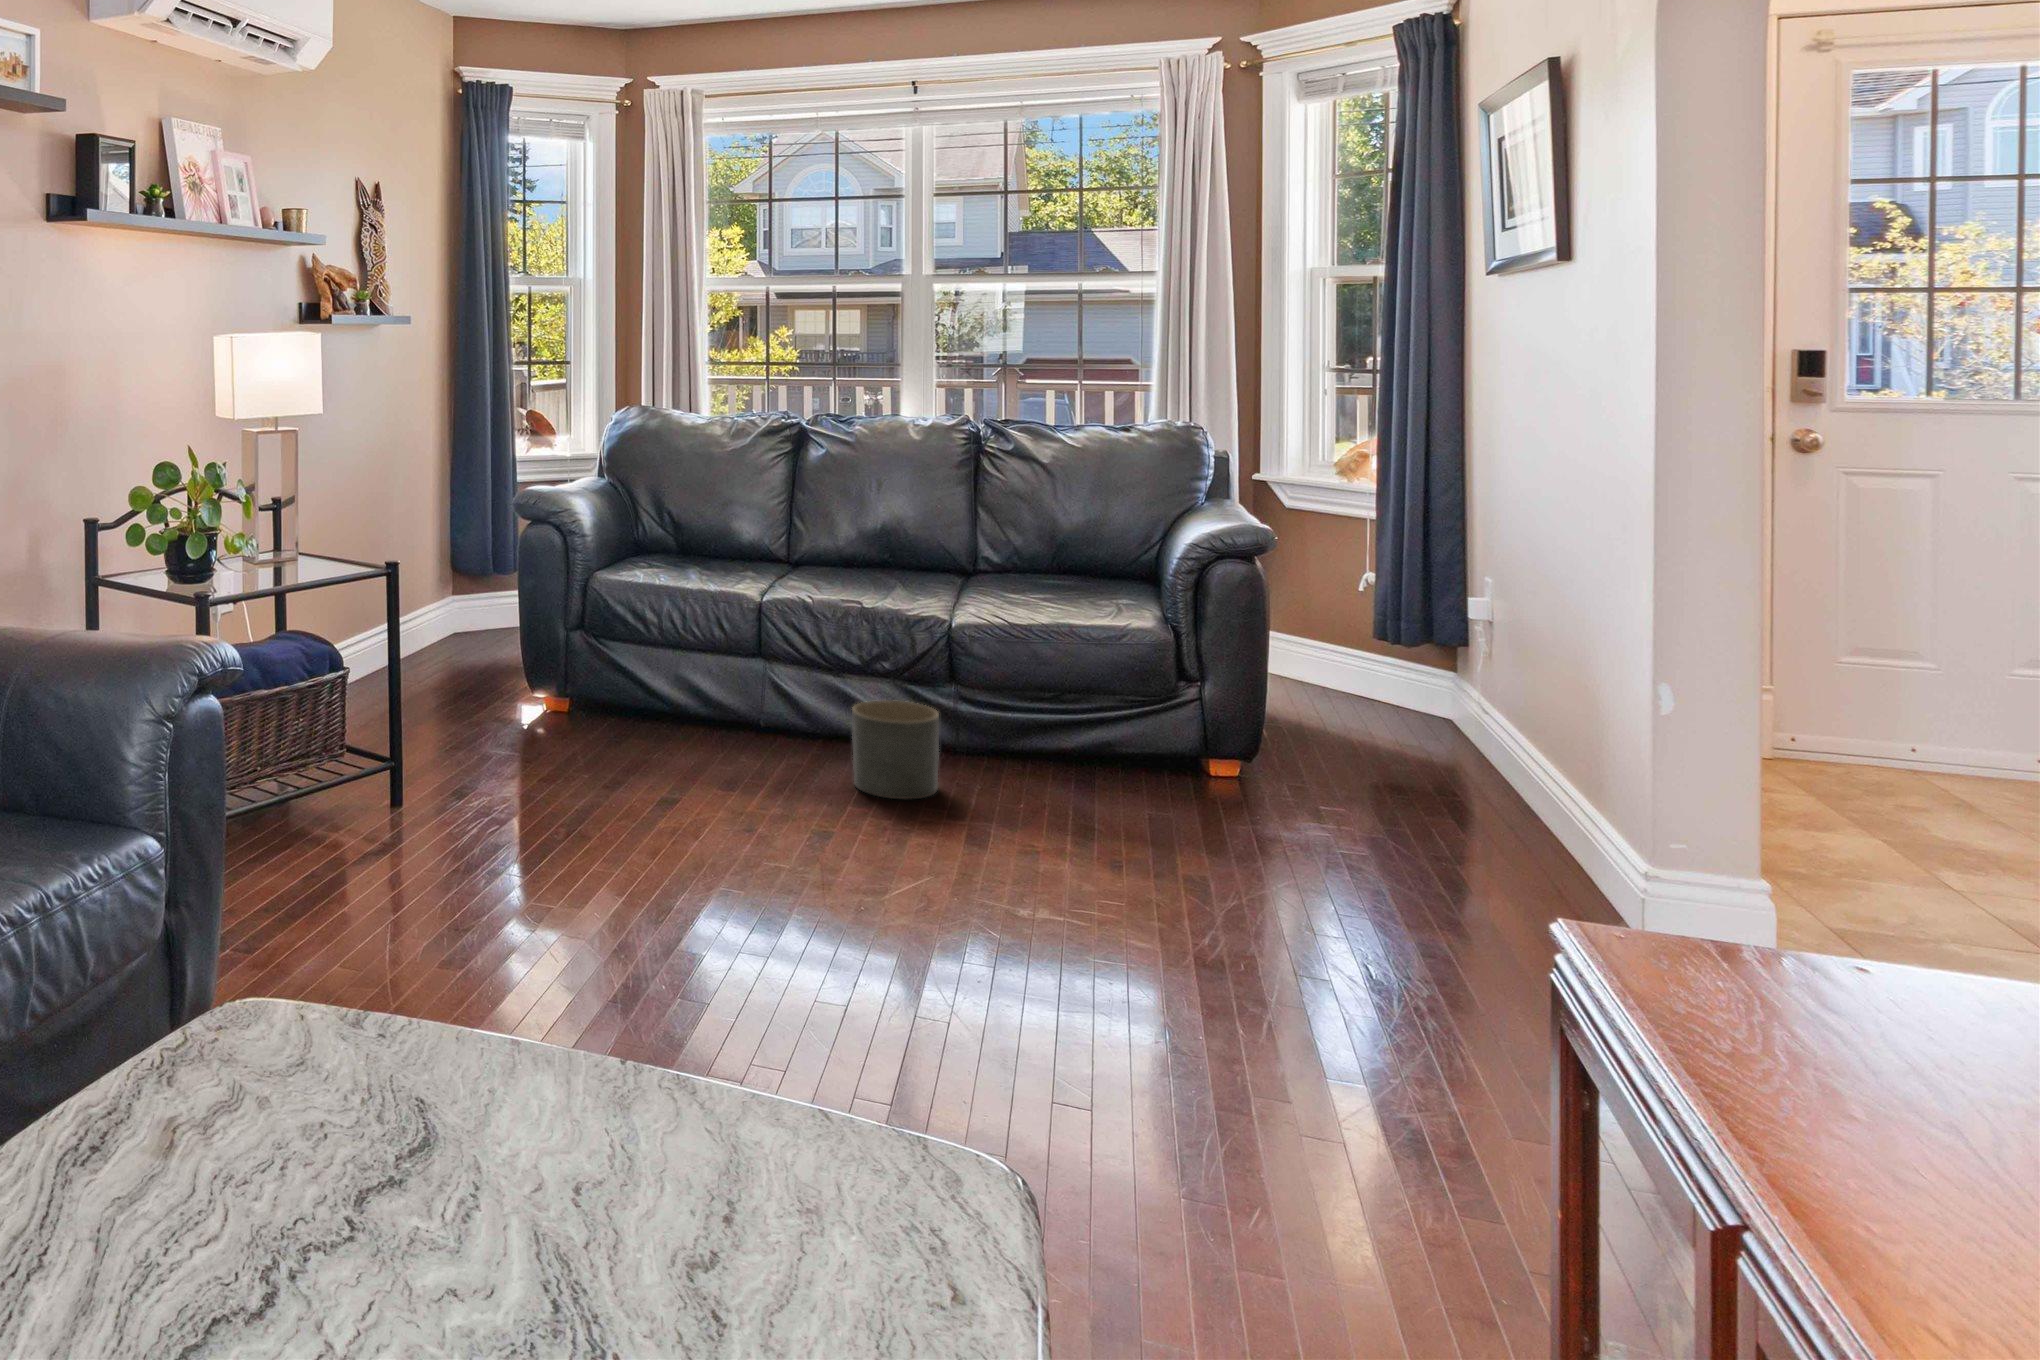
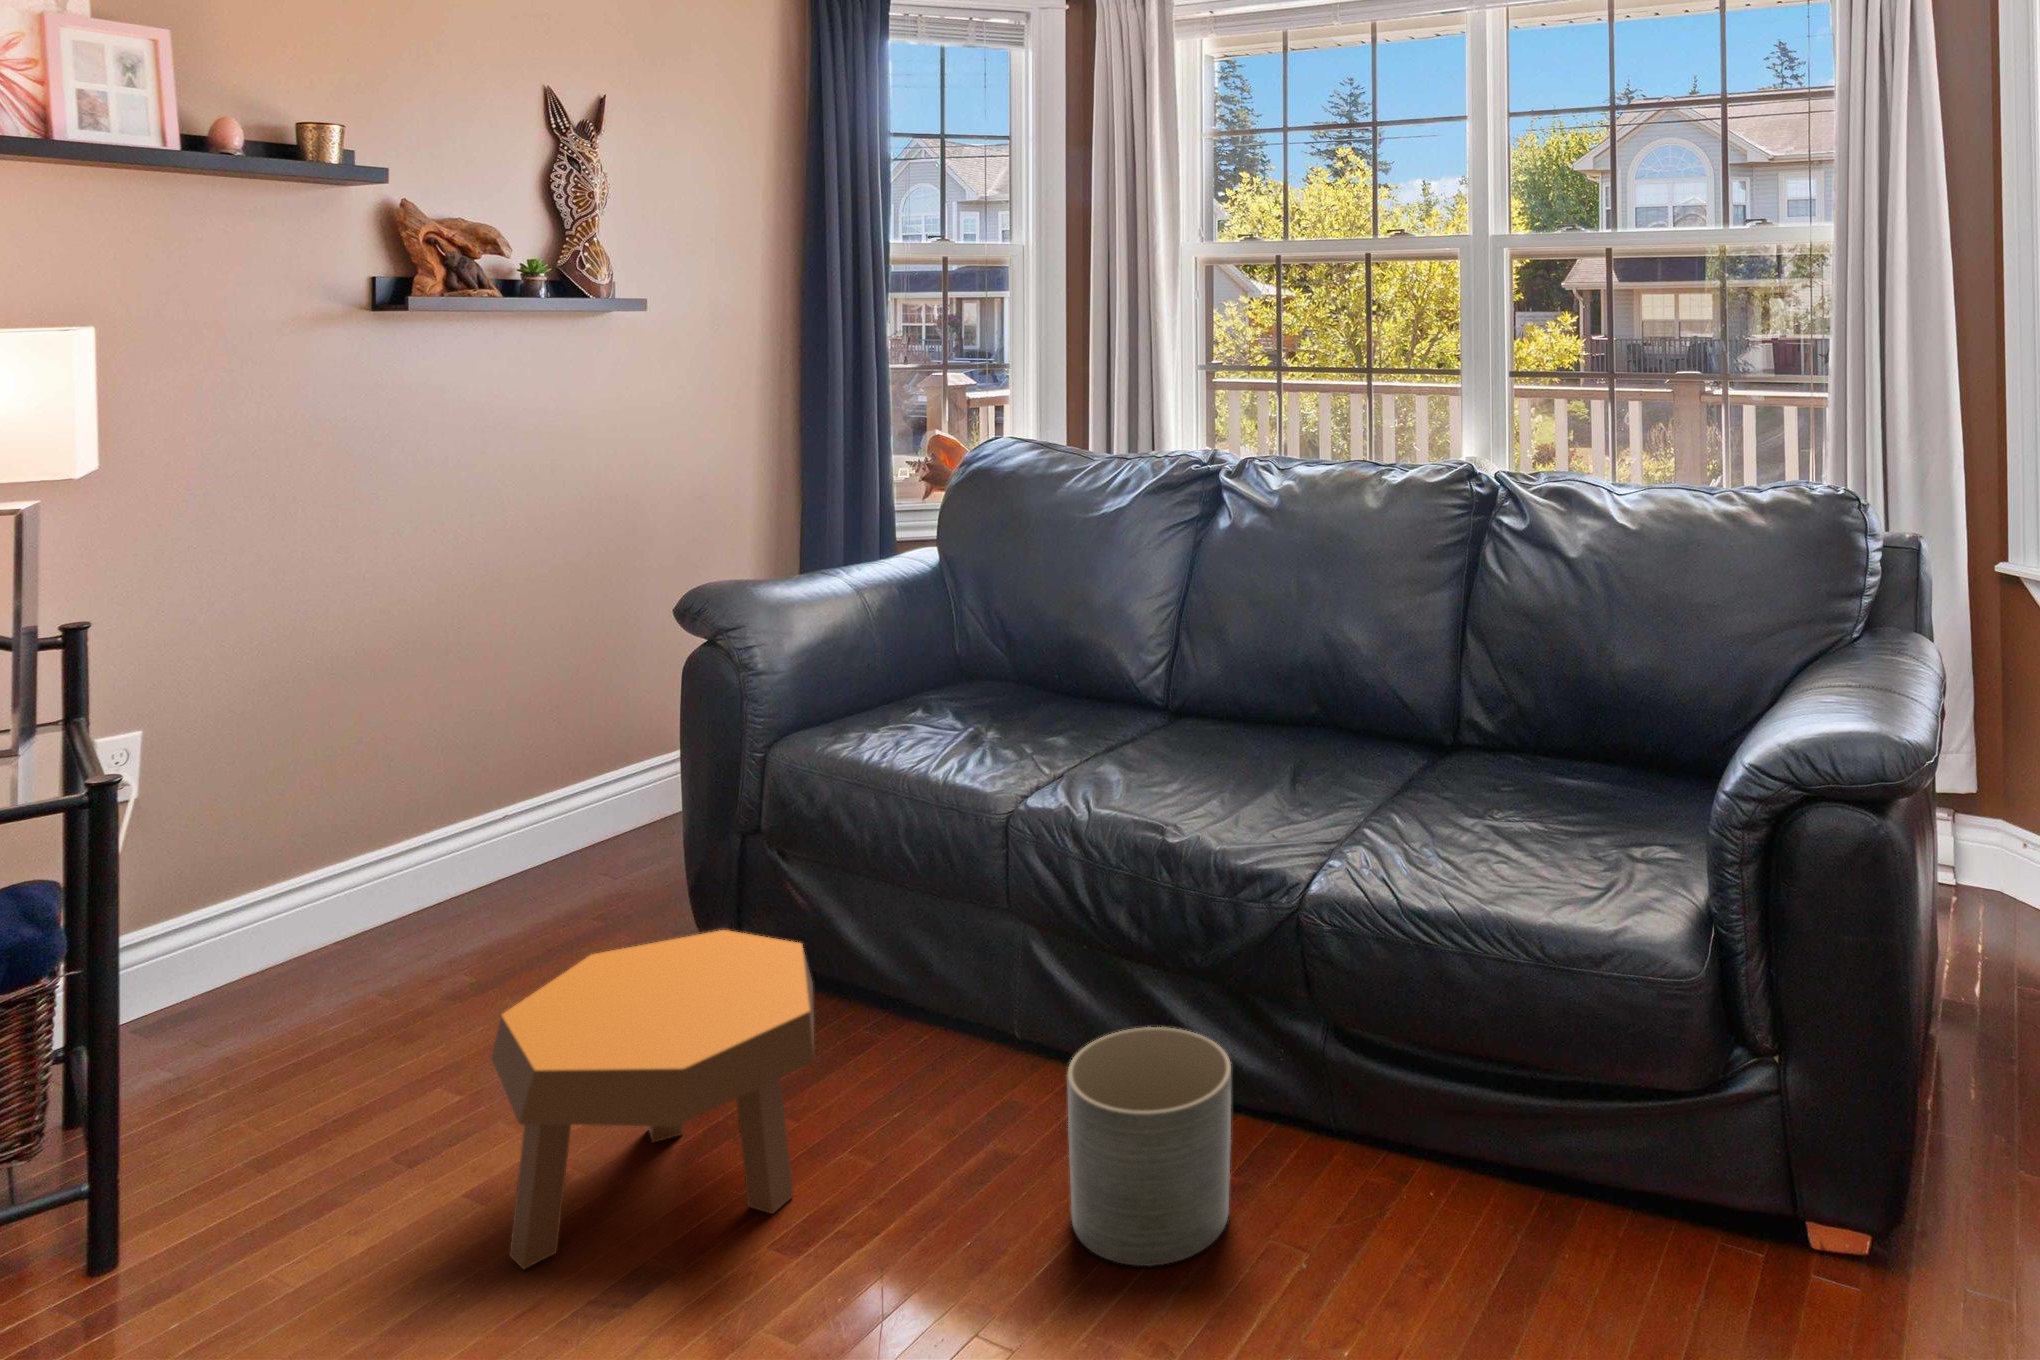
footstool: none [552,667,723,809] -> present [492,930,814,1269]

